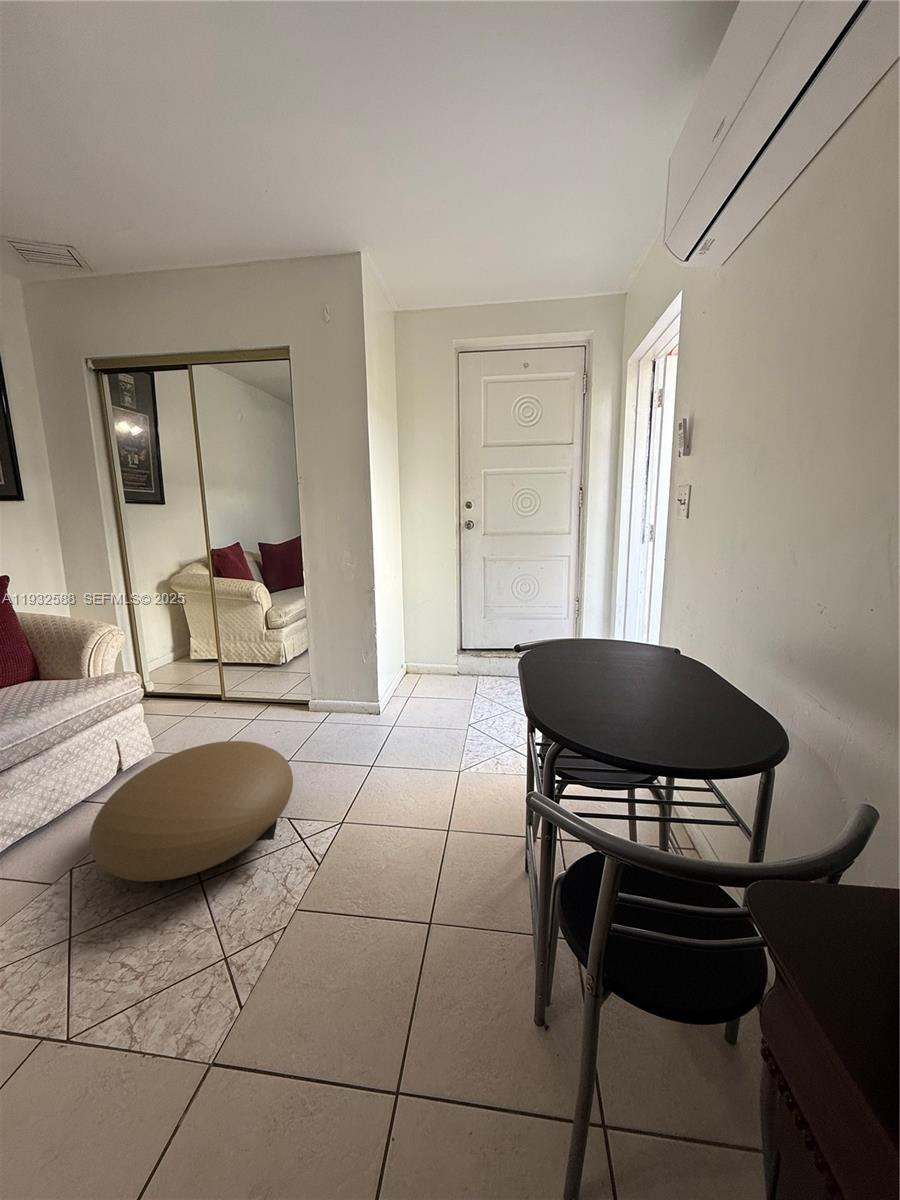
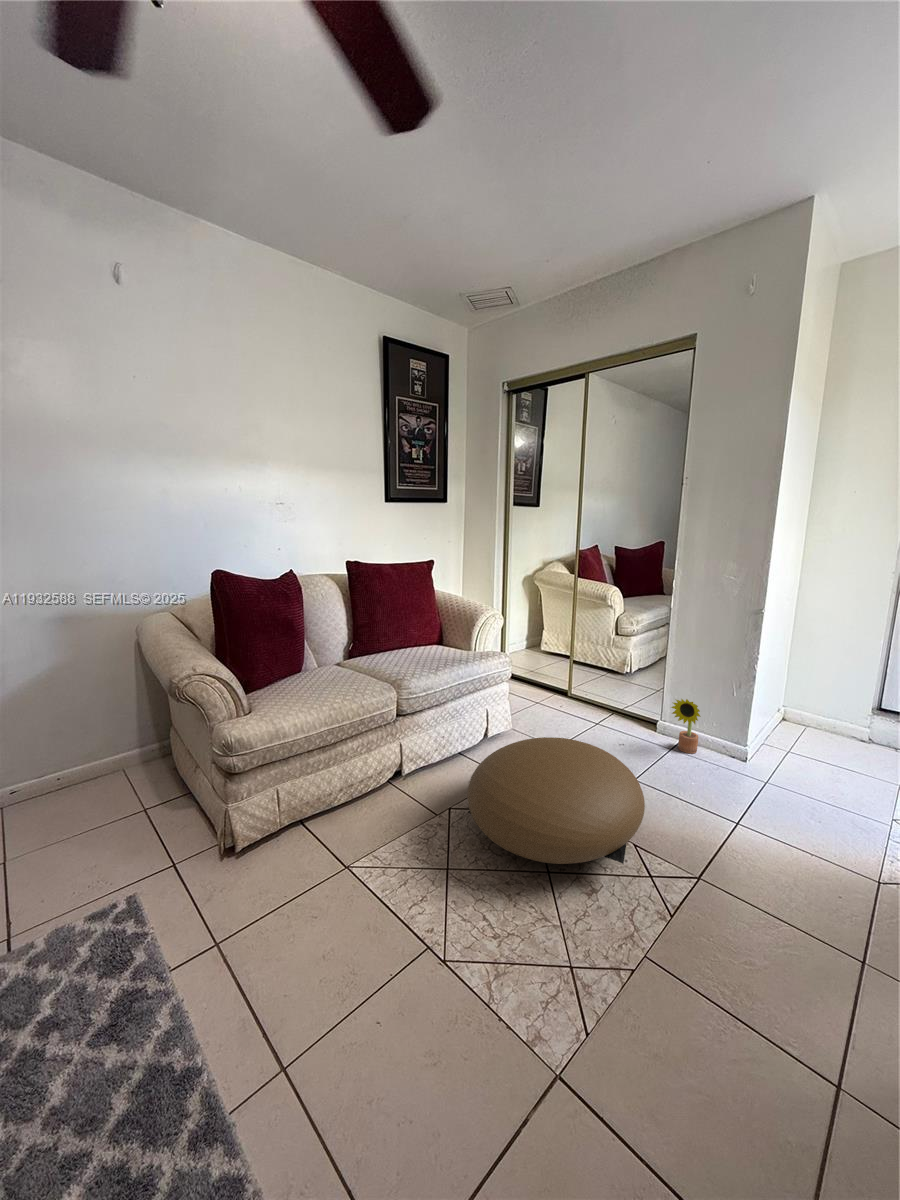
decorative plant: none [318,675,345,722] -> present [671,699,700,753]

